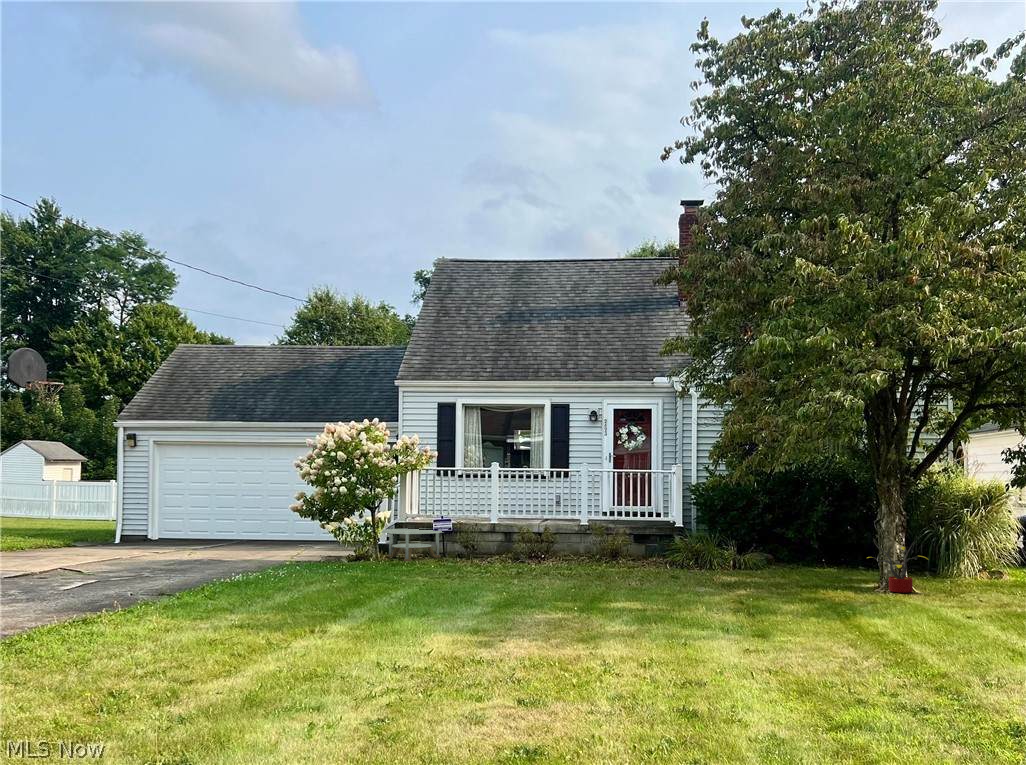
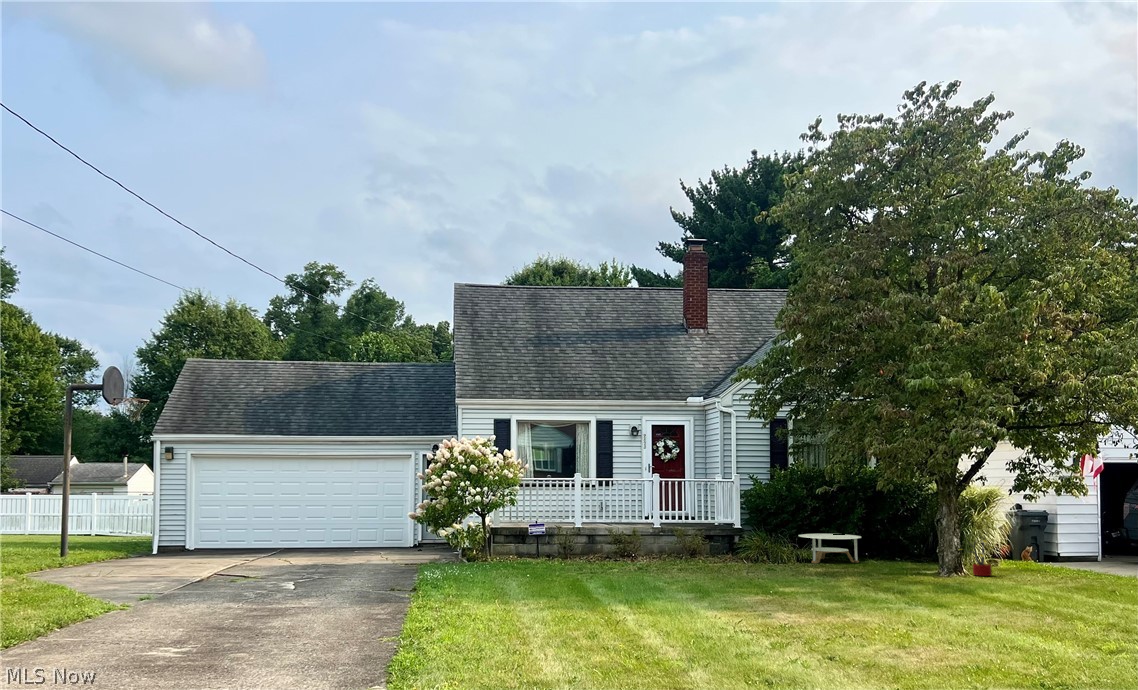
round table: present [379,528,442,561] -> present [798,534,861,563]

